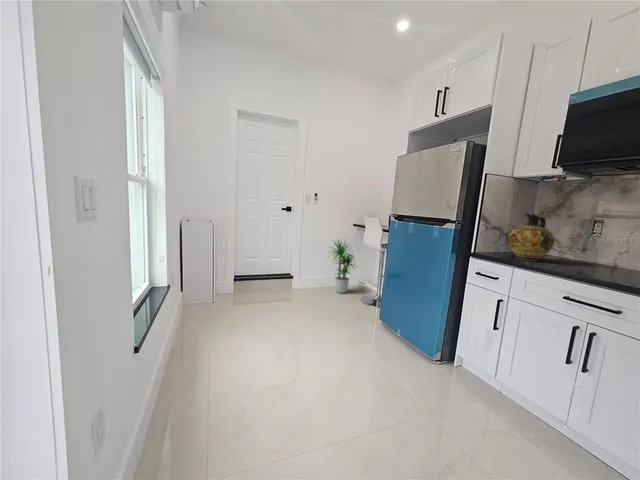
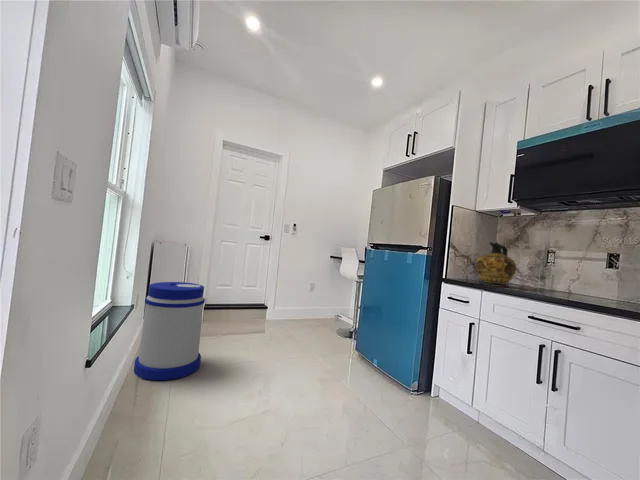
potted plant: present [331,240,354,293] -> none [301,269,335,326]
trash can: none [176,261,234,352] -> present [134,282,205,380]

